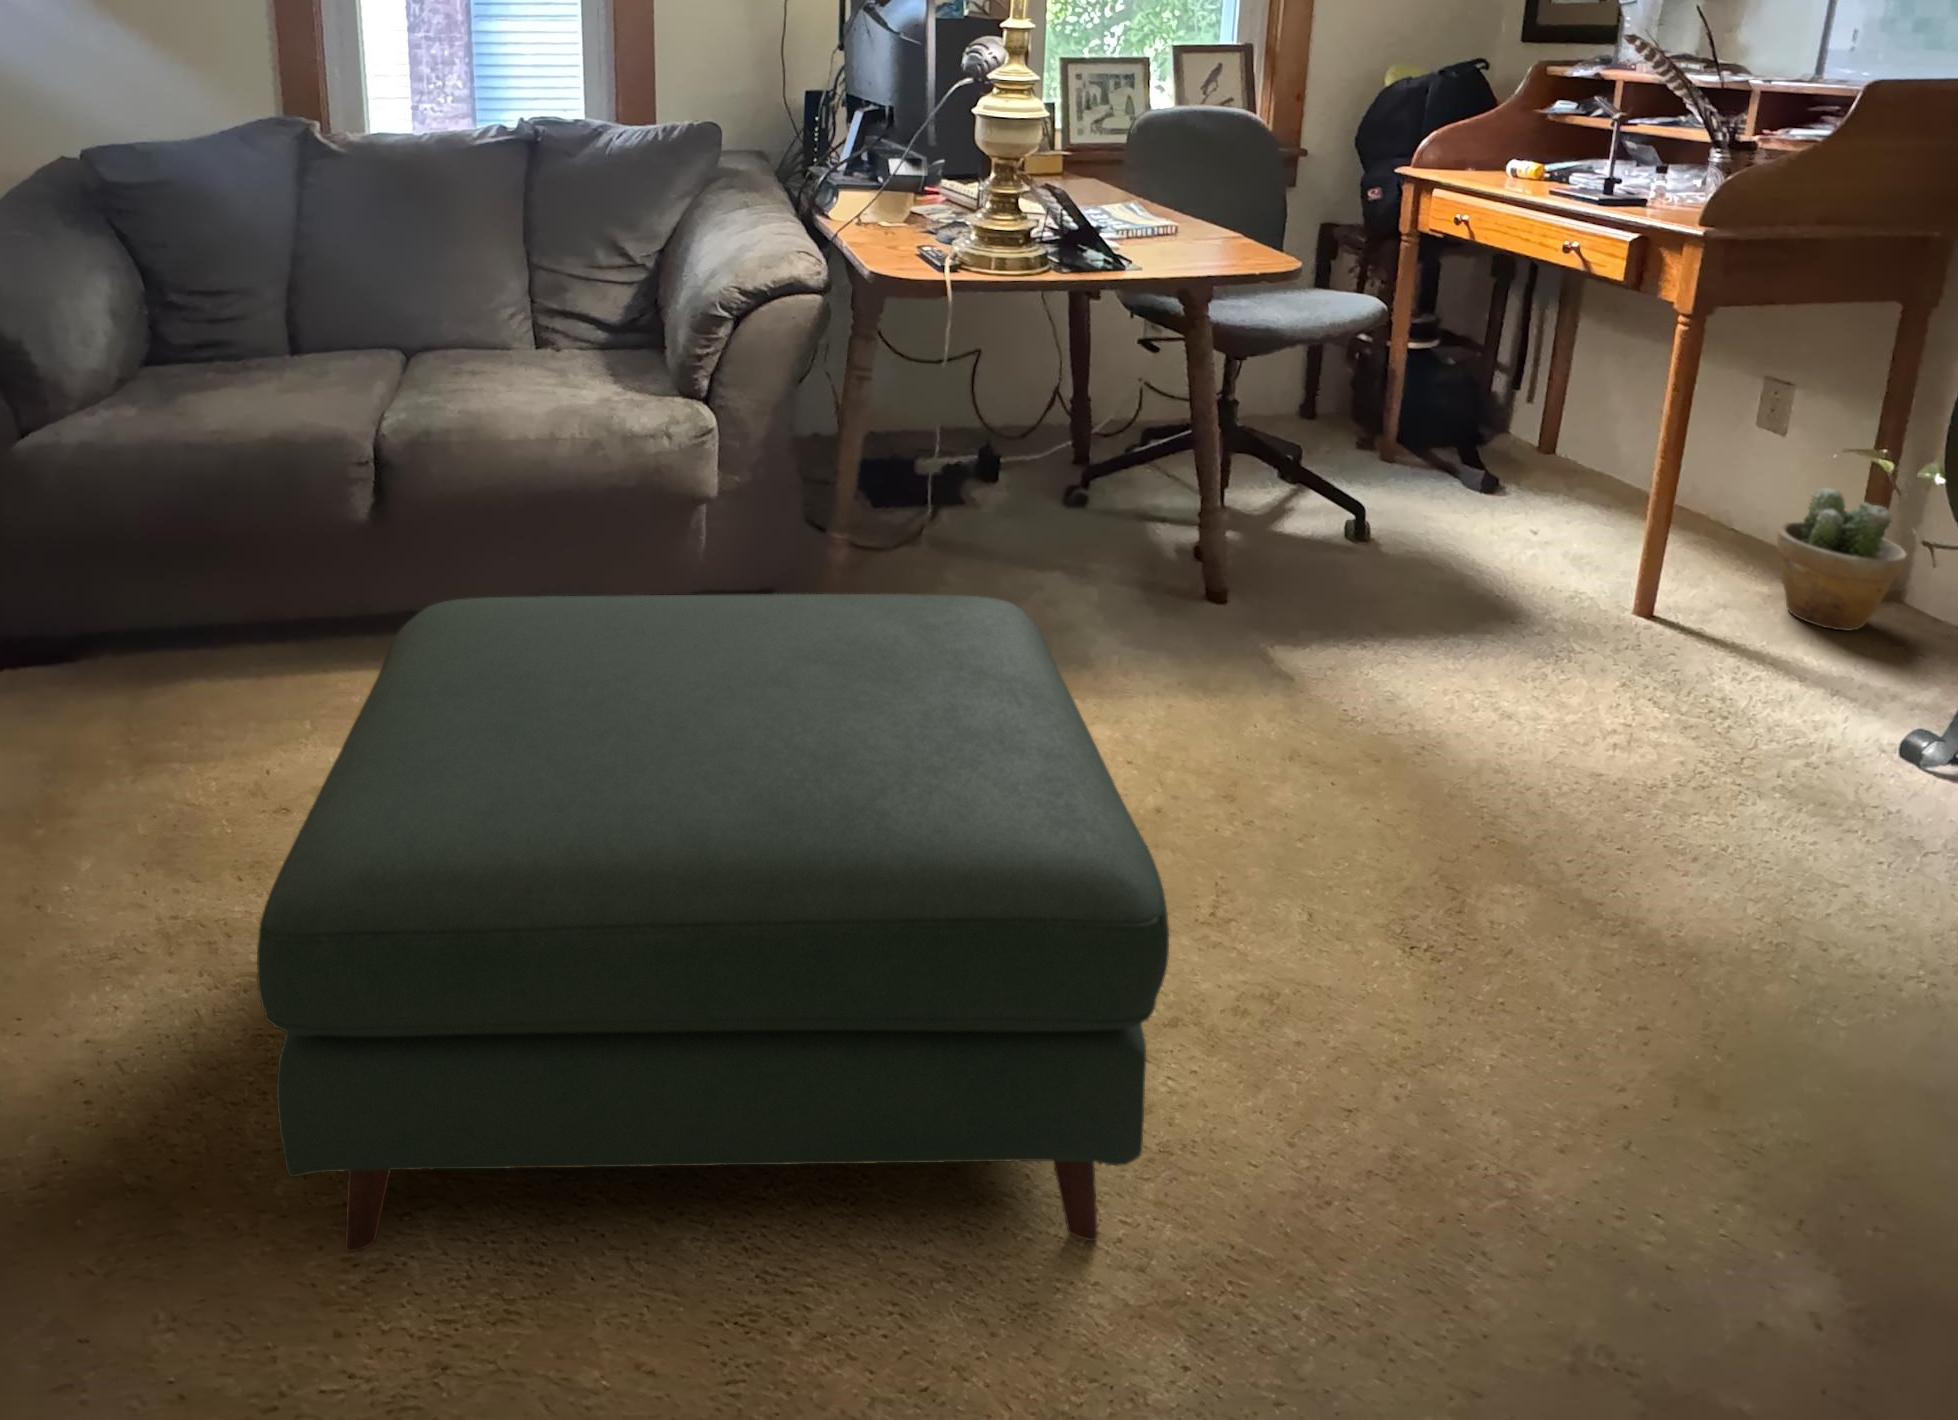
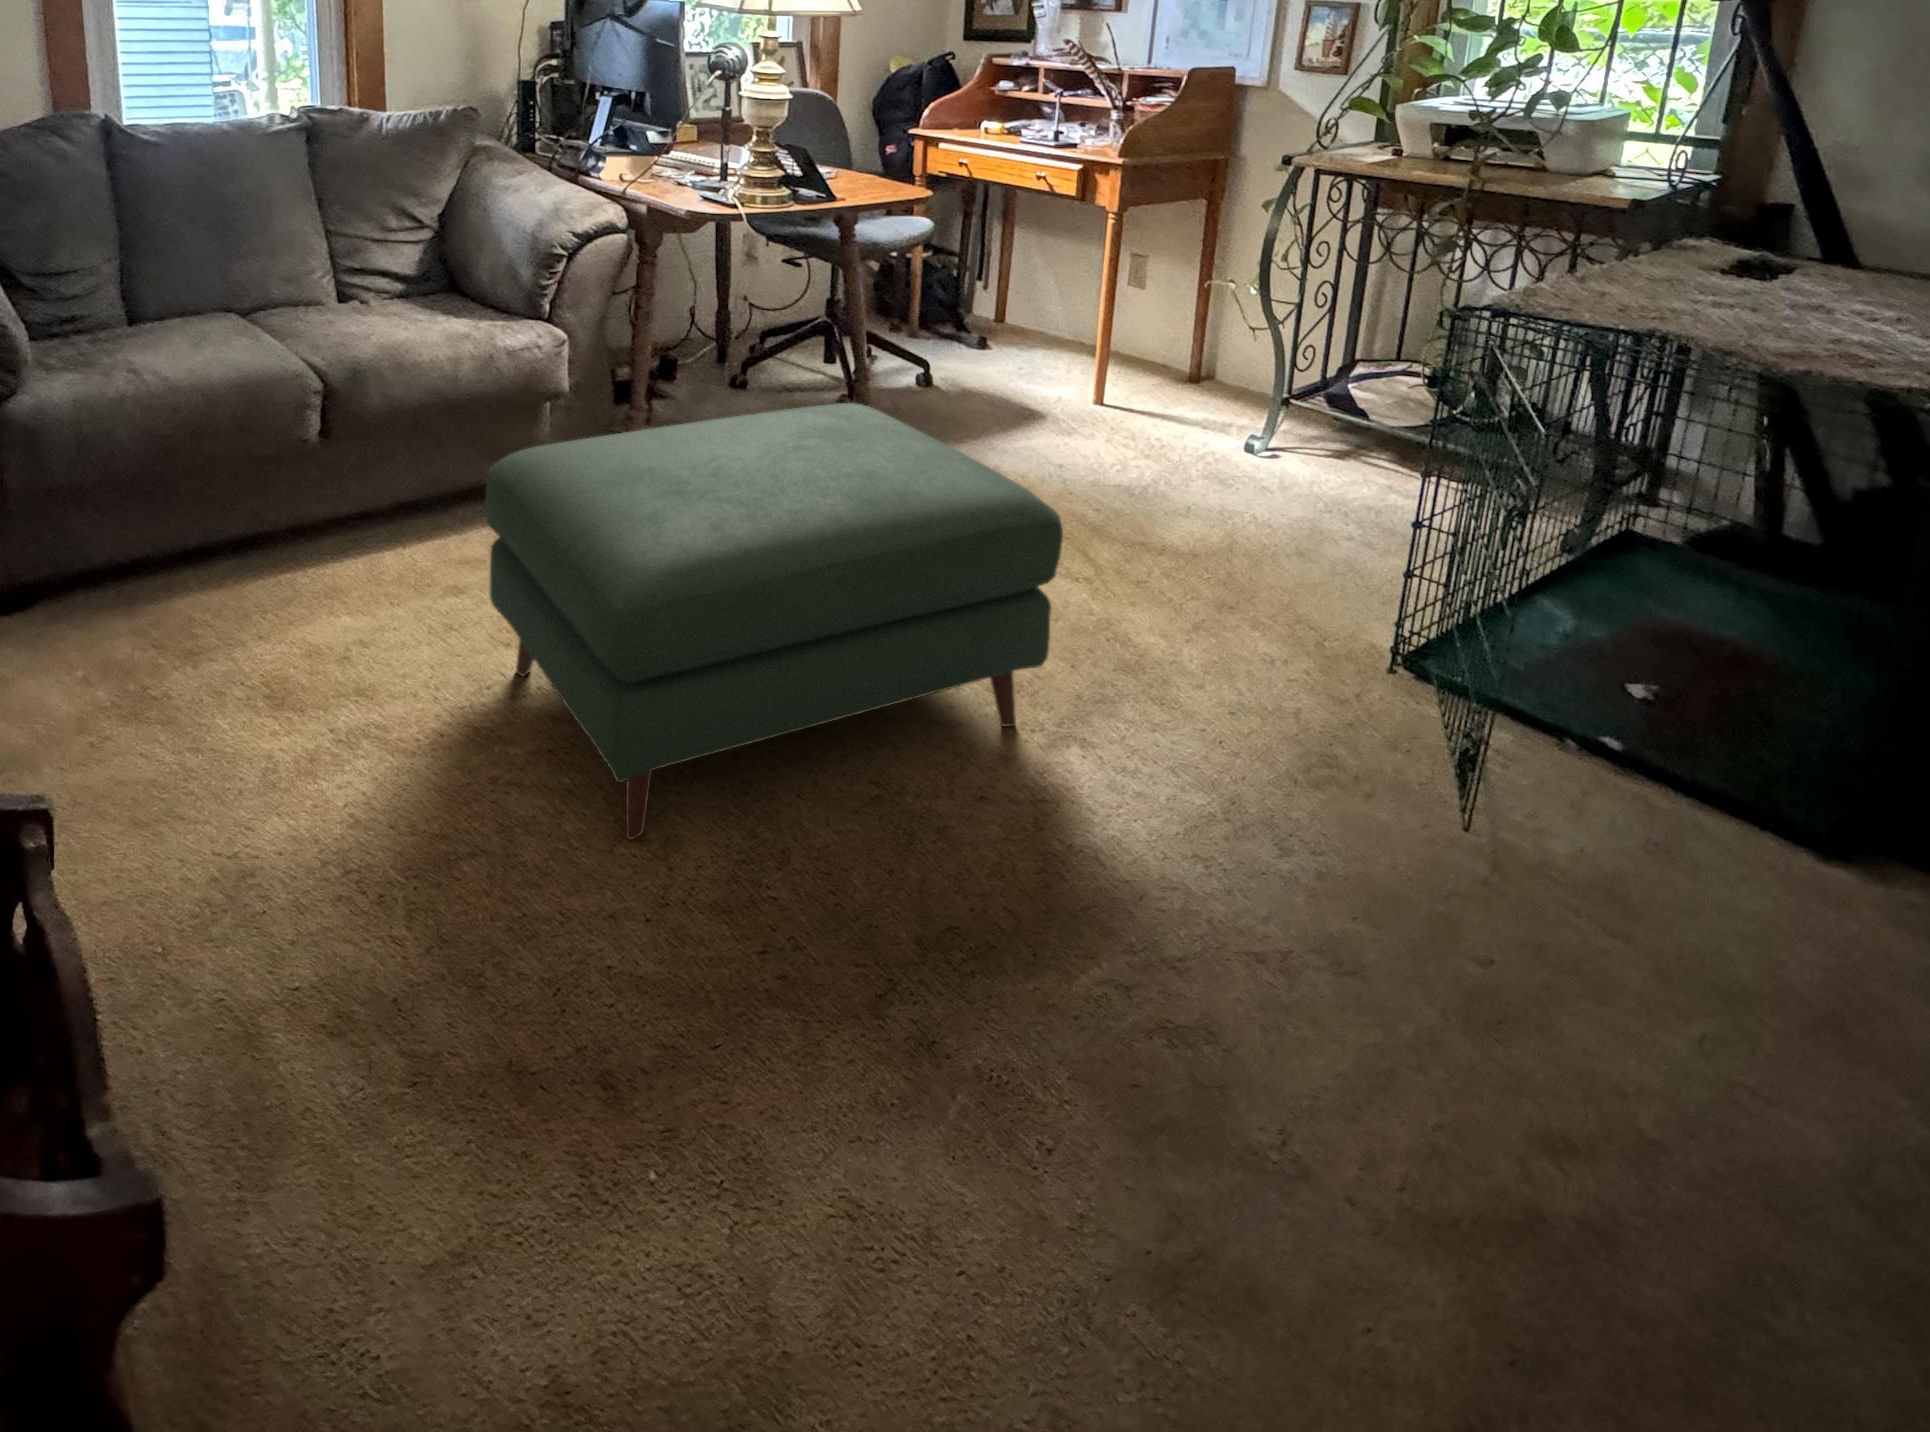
potted plant: present [1777,488,1906,631] -> none [1158,313,1222,396]

